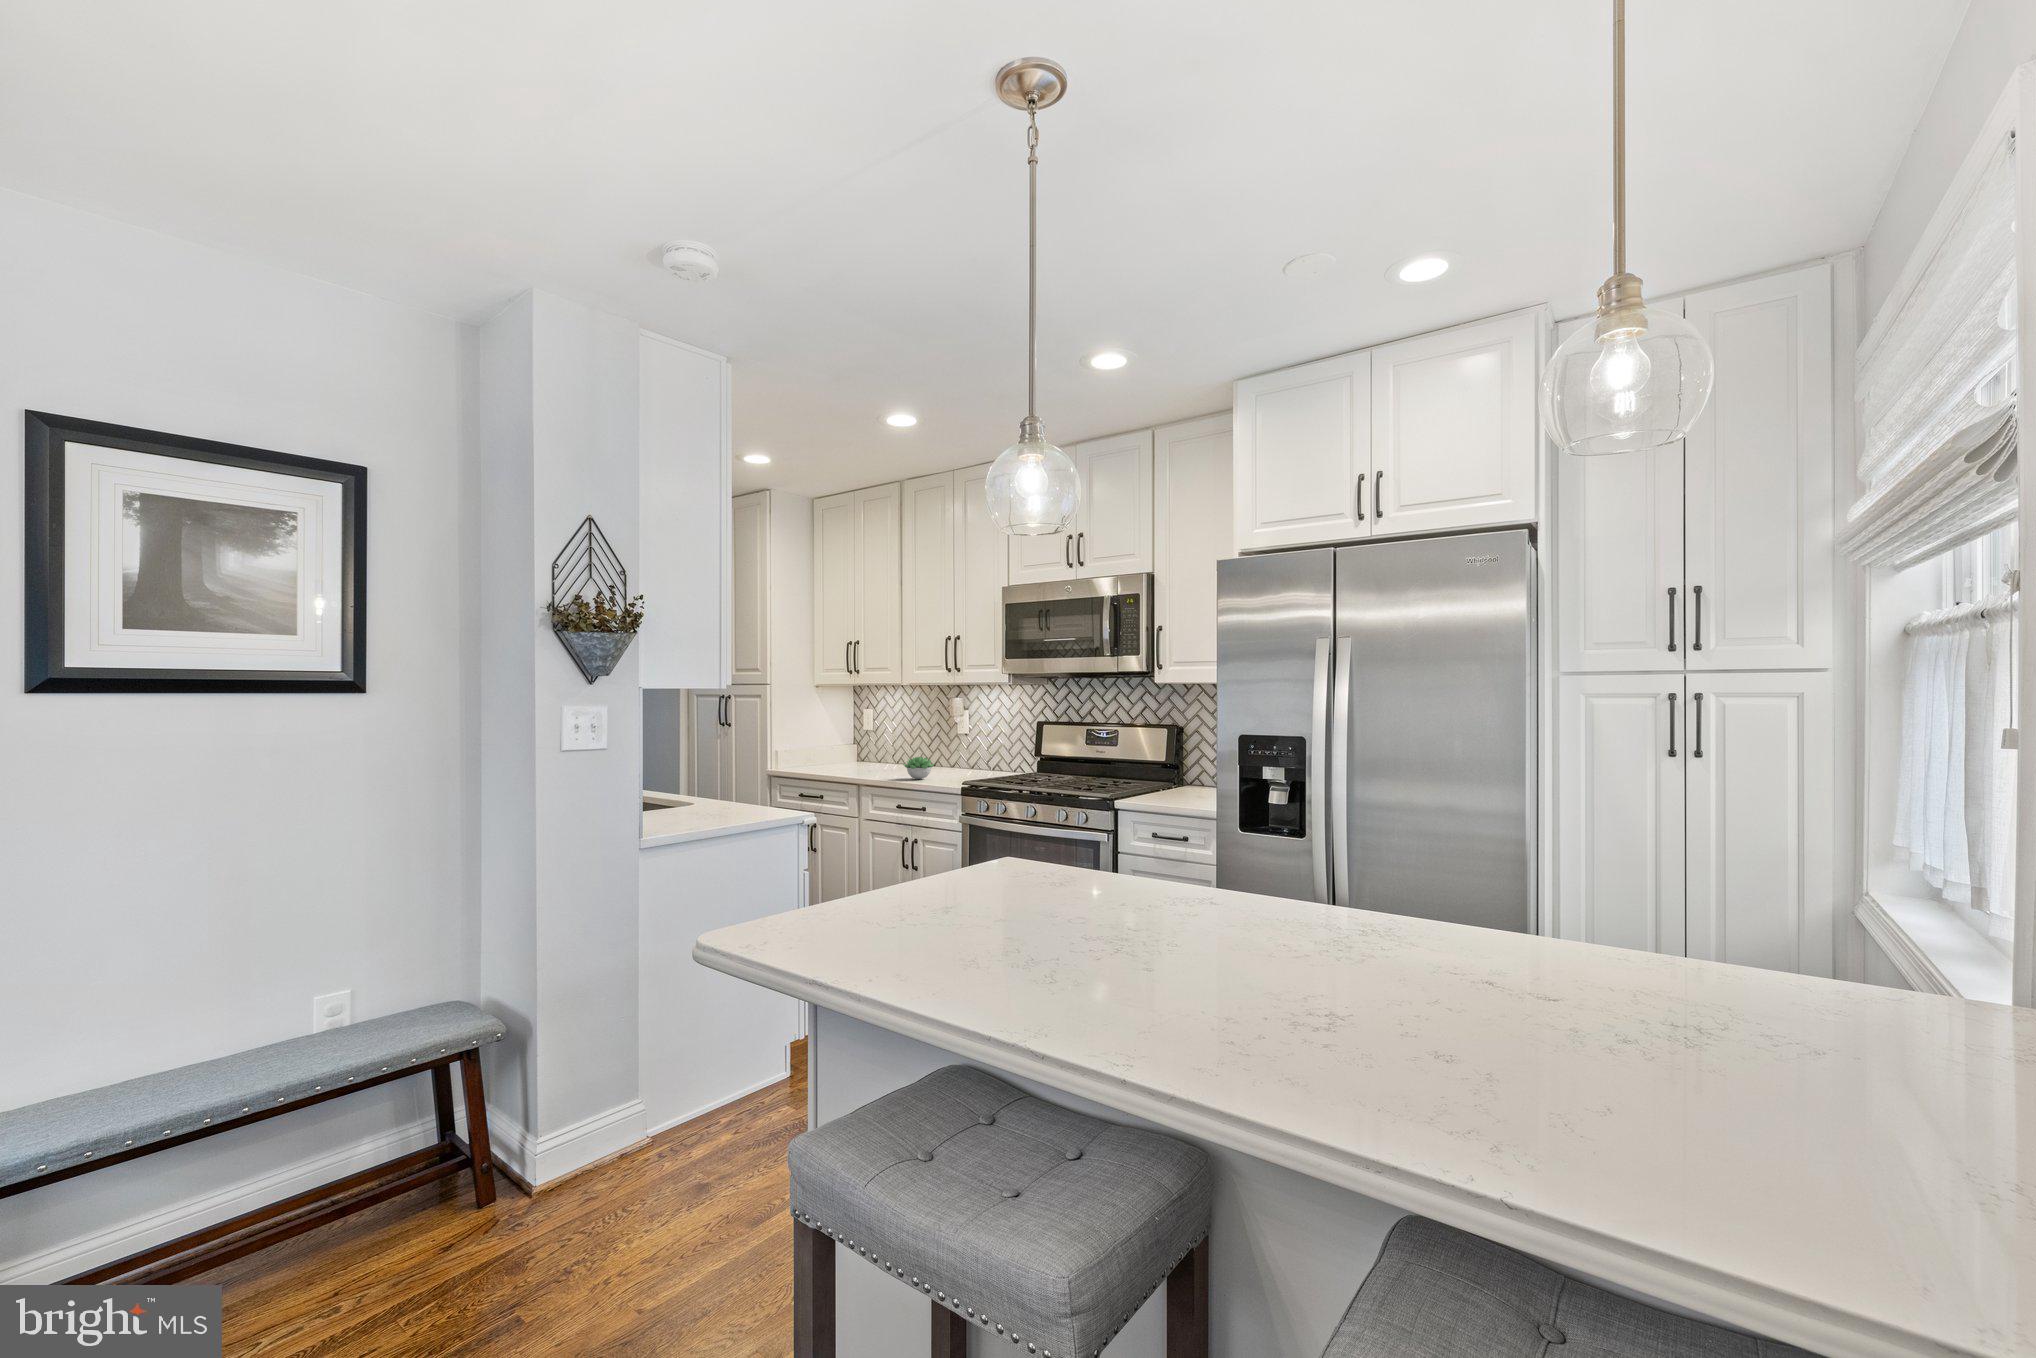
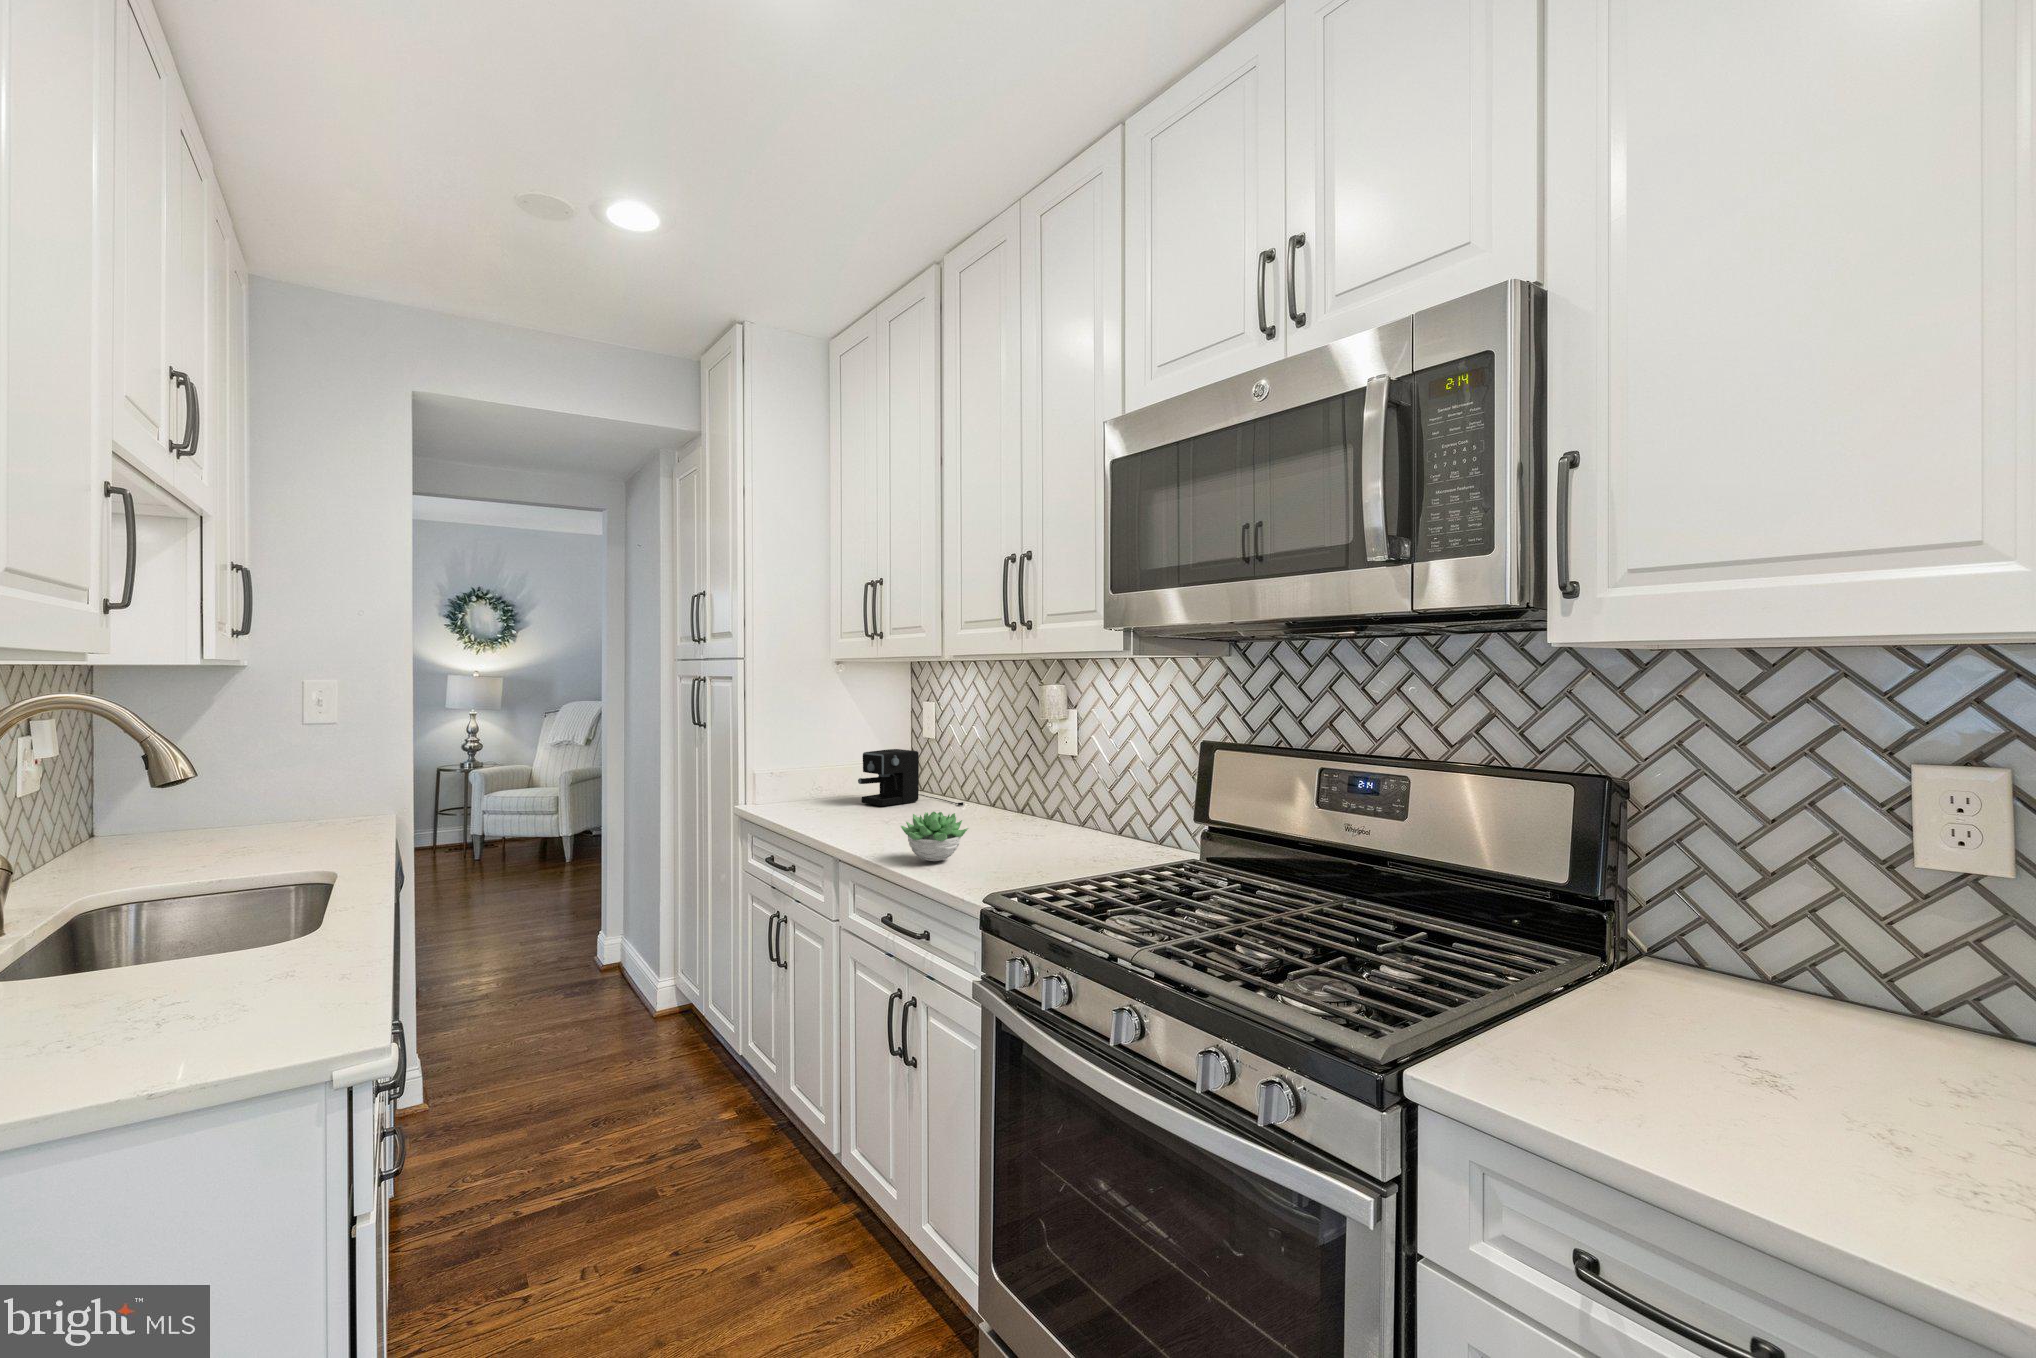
coffee maker: none [840,736,900,767] -> present [858,749,964,806]

